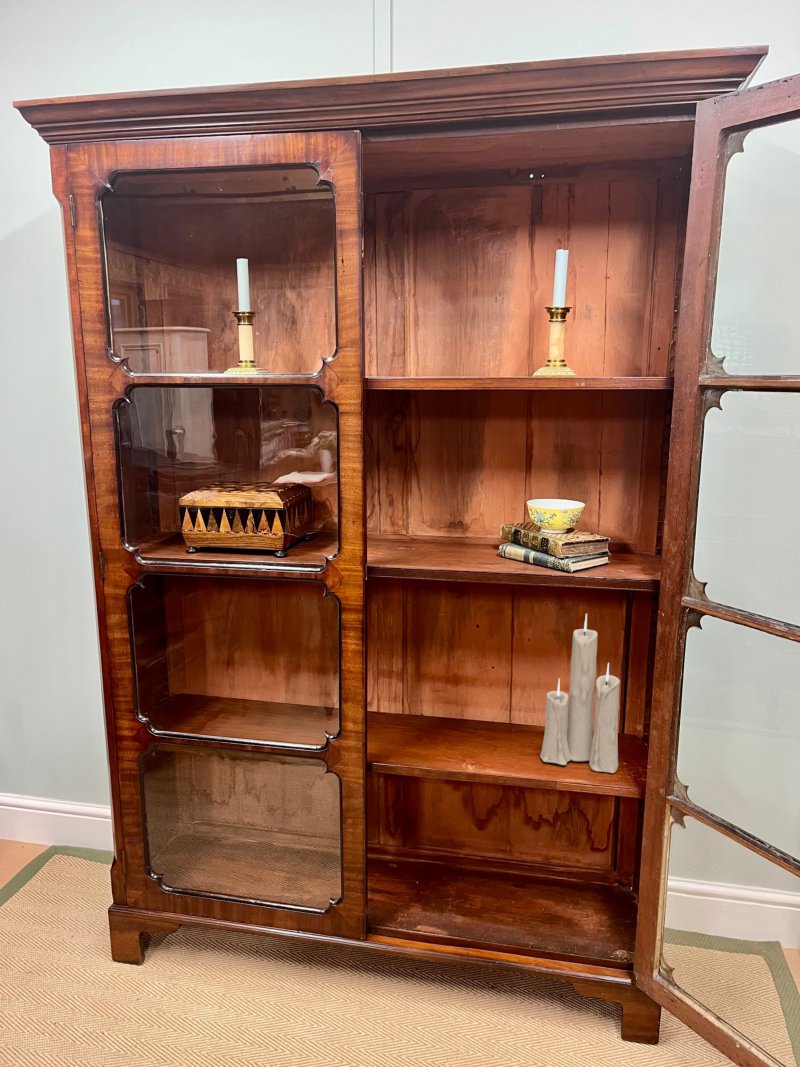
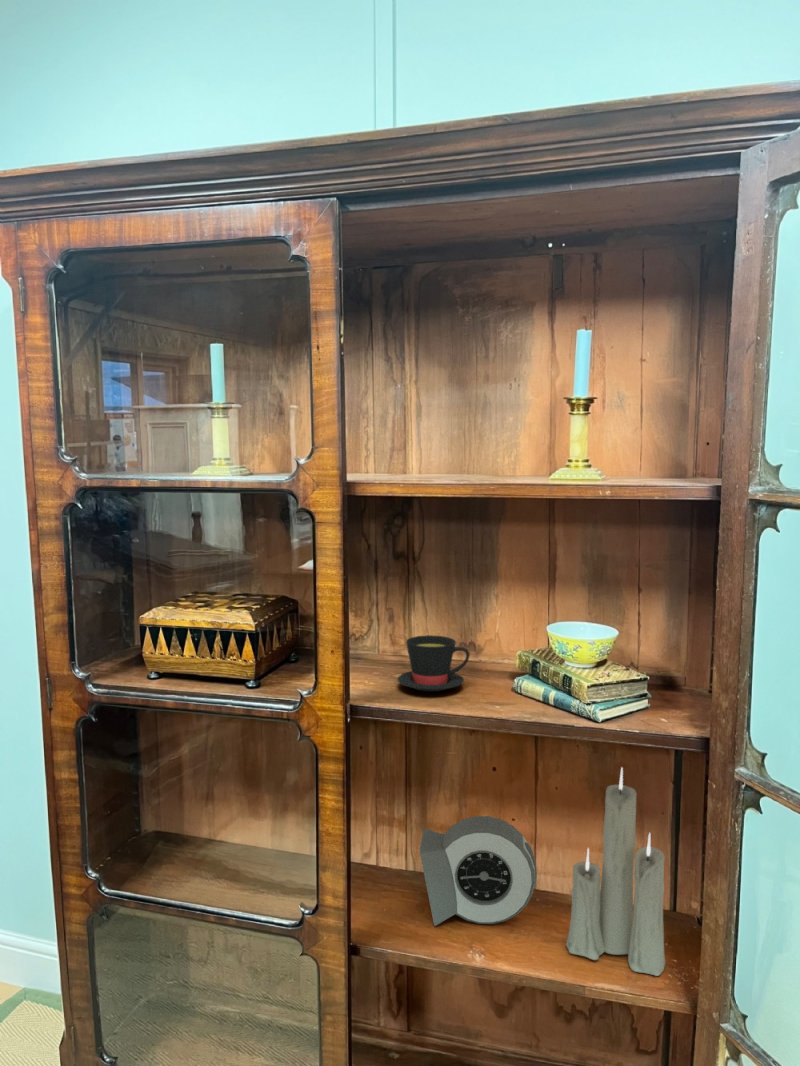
teacup: none [403,513,463,557] -> present [398,635,470,692]
alarm clock: none [422,662,515,750] -> present [420,816,537,926]

